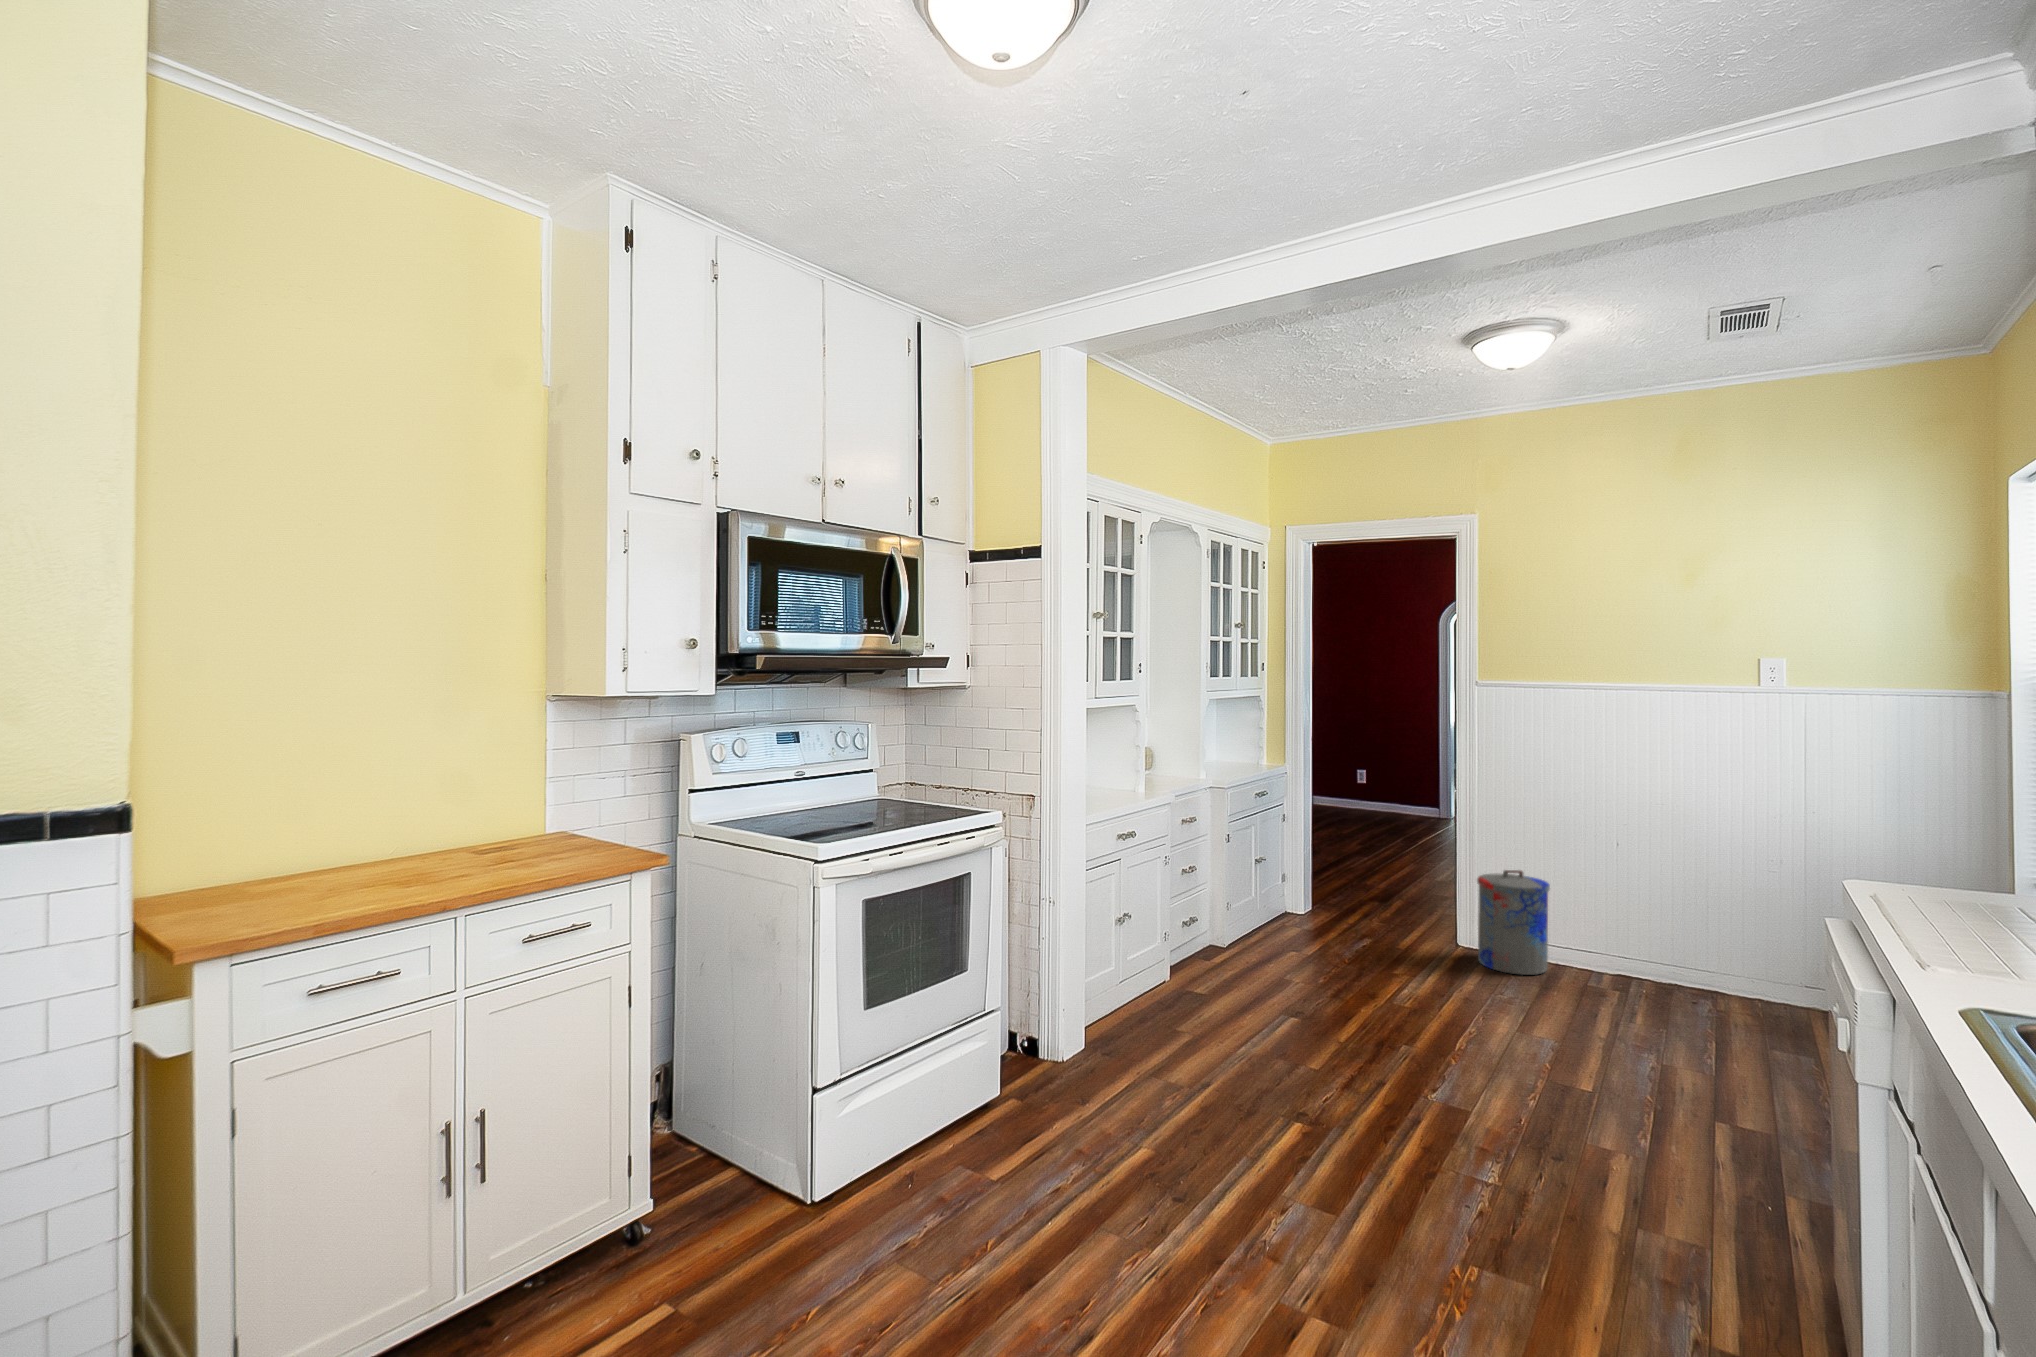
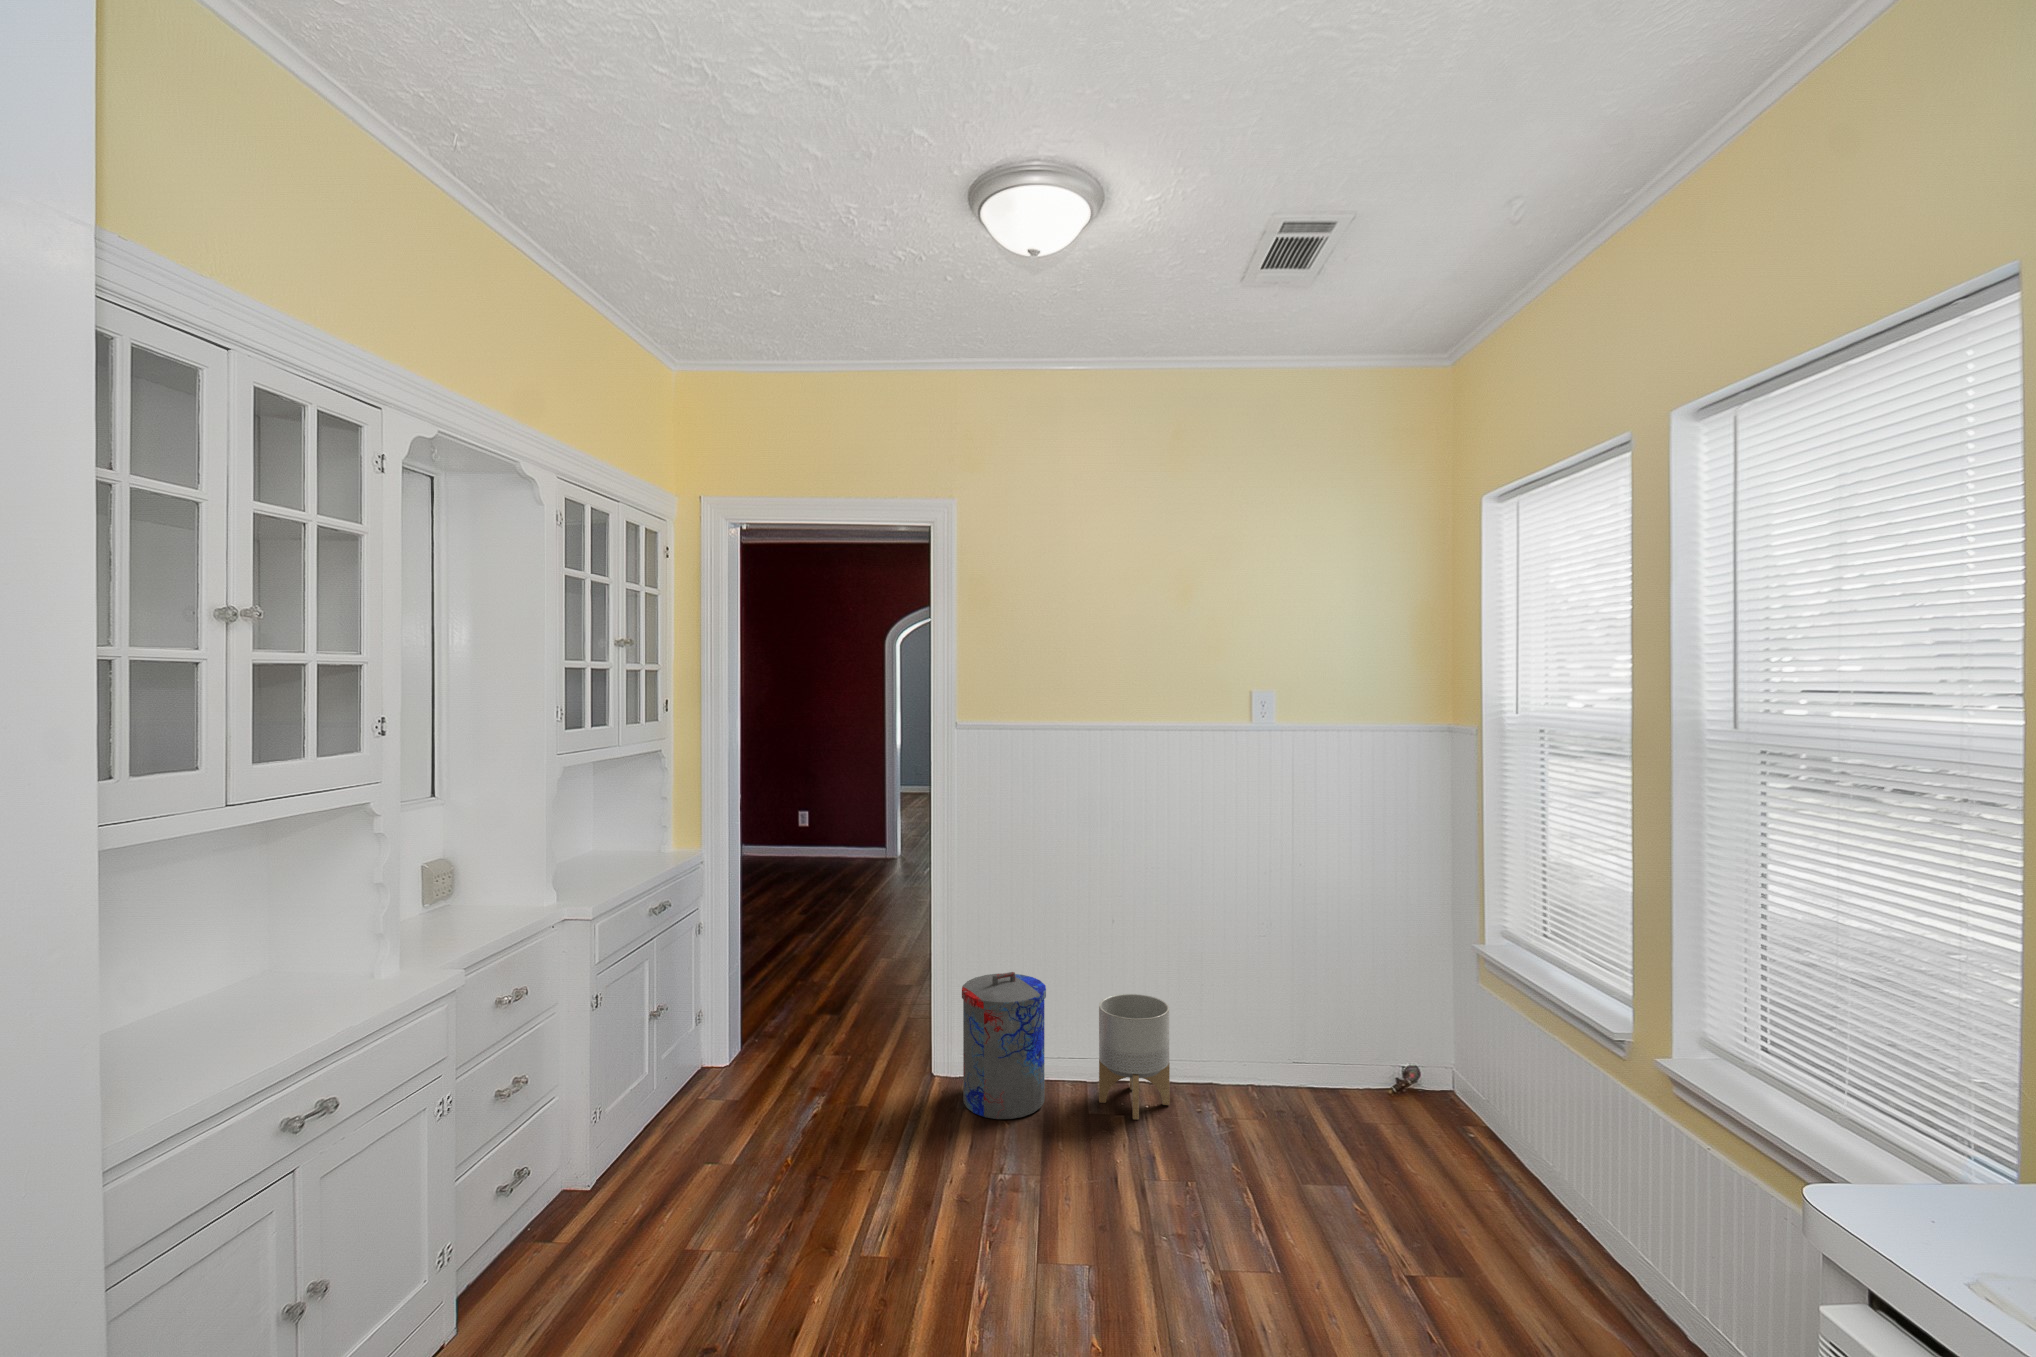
planter: none [1597,903,1664,994] -> present [1099,994,1170,1120]

